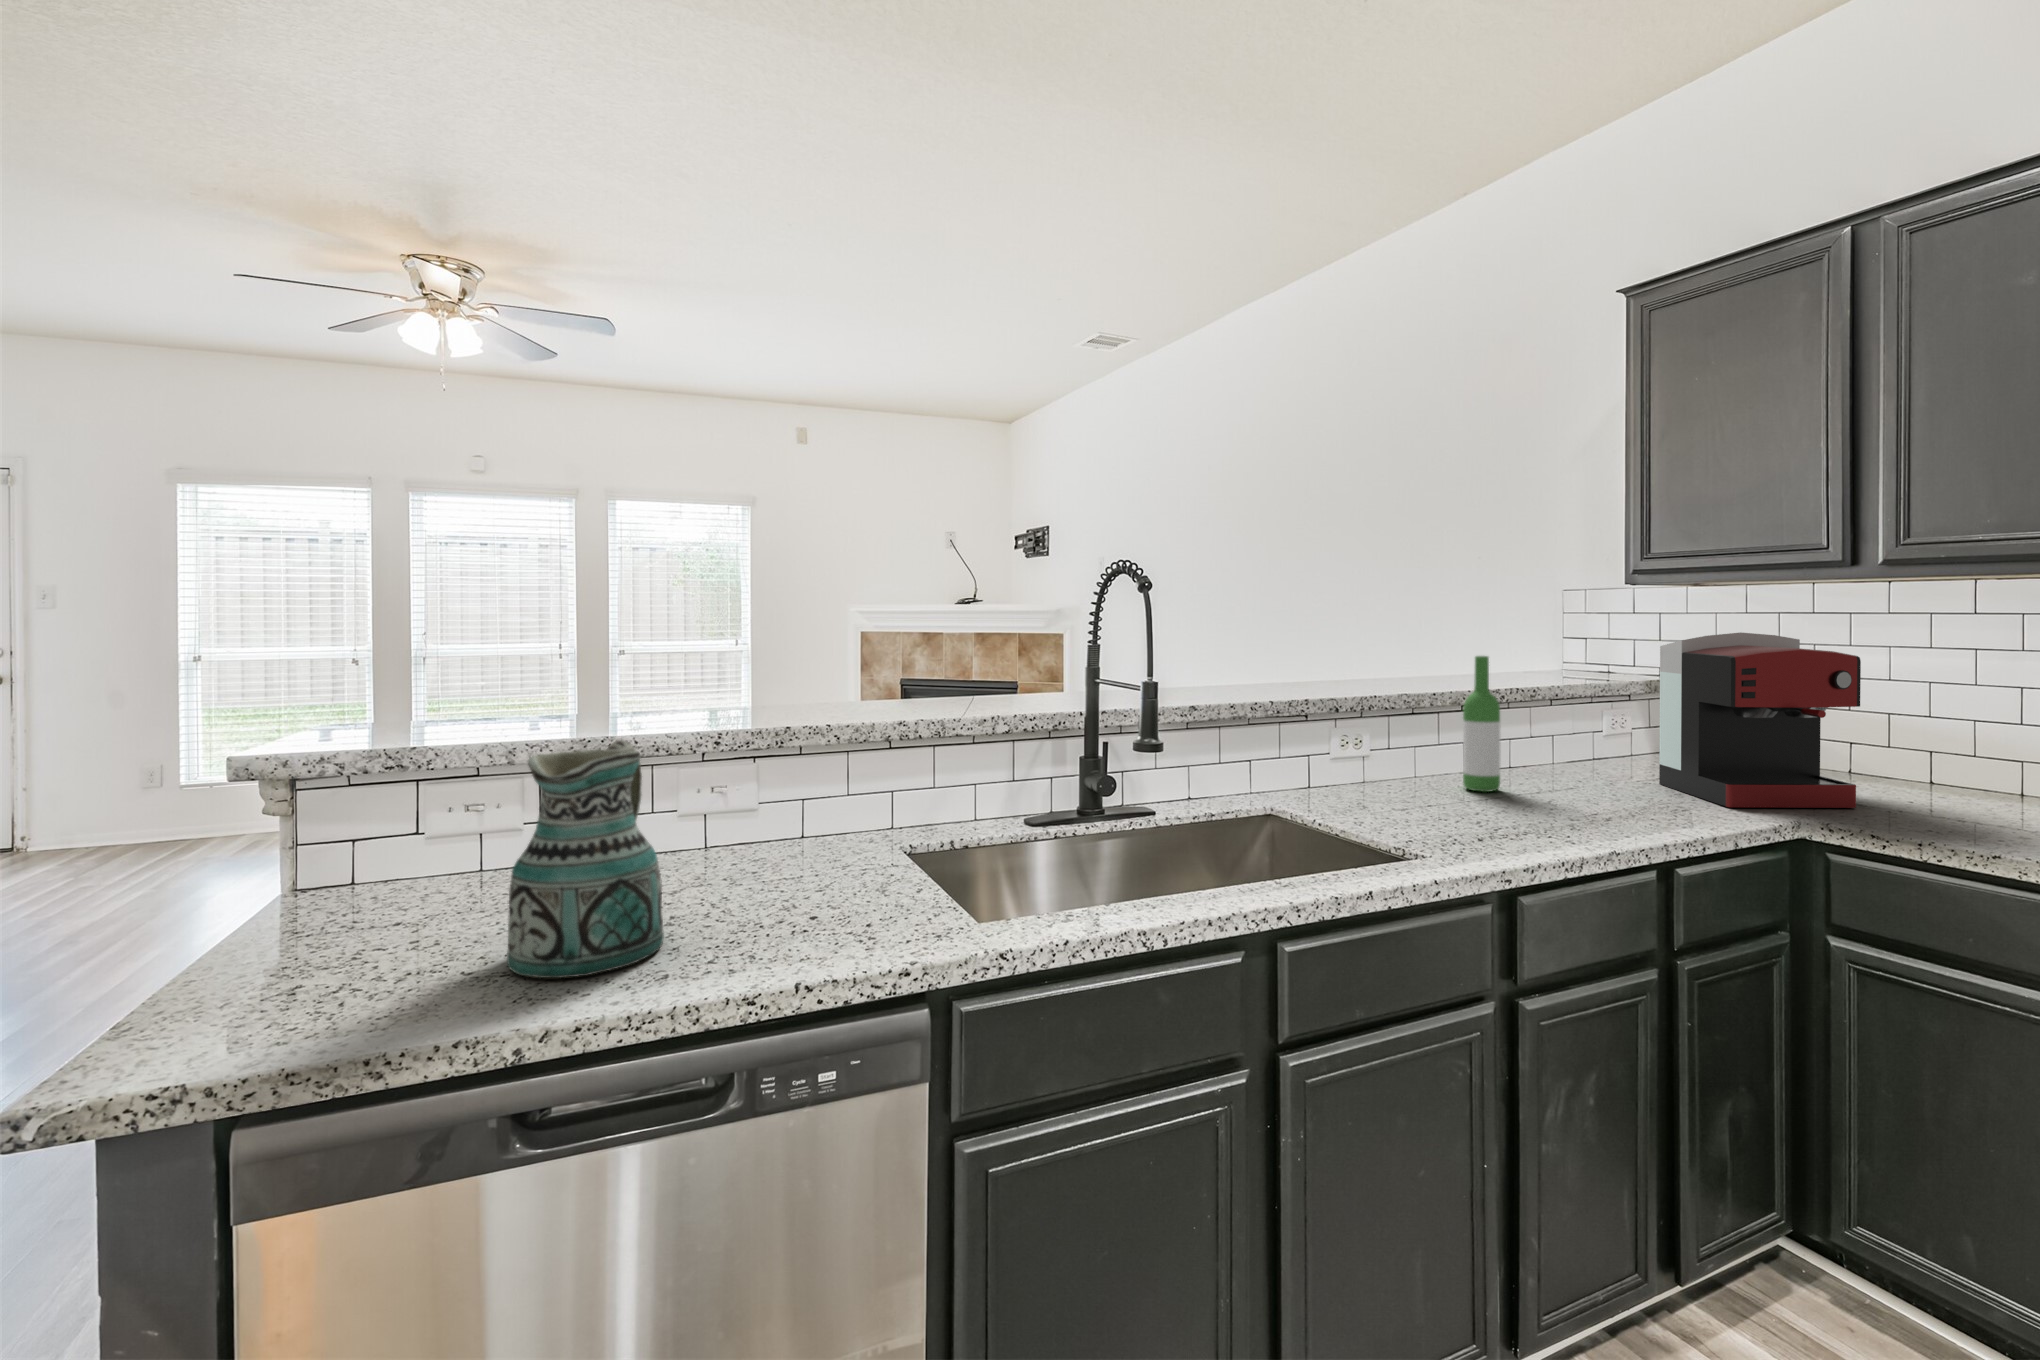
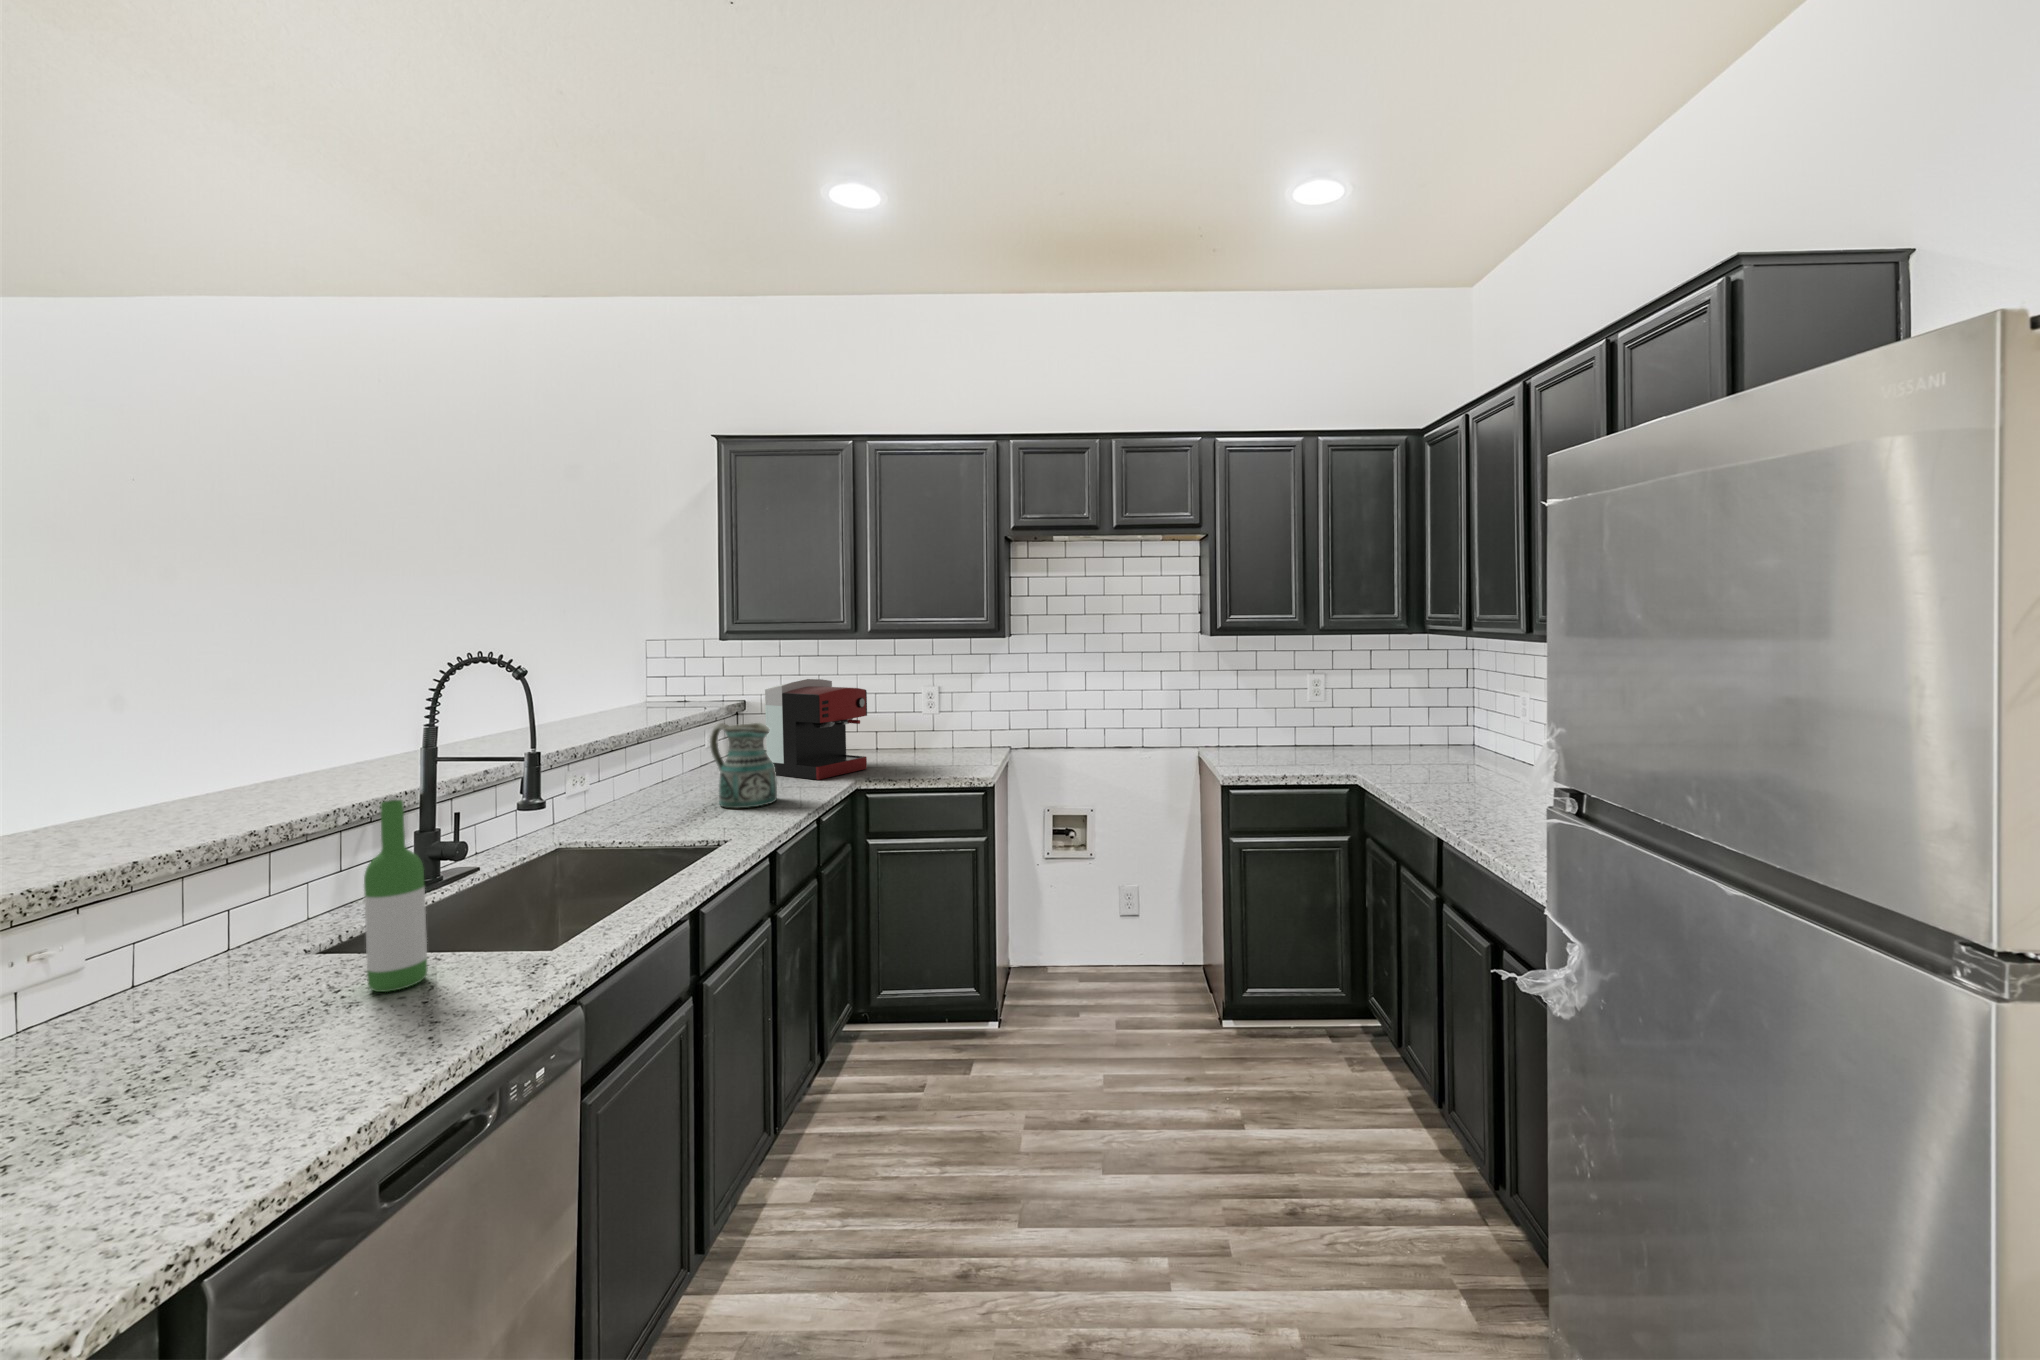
wine bottle: present [1463,656,1500,792] -> present [364,800,427,992]
ceramic pitcher: present [507,740,664,978] -> present [710,723,777,808]

